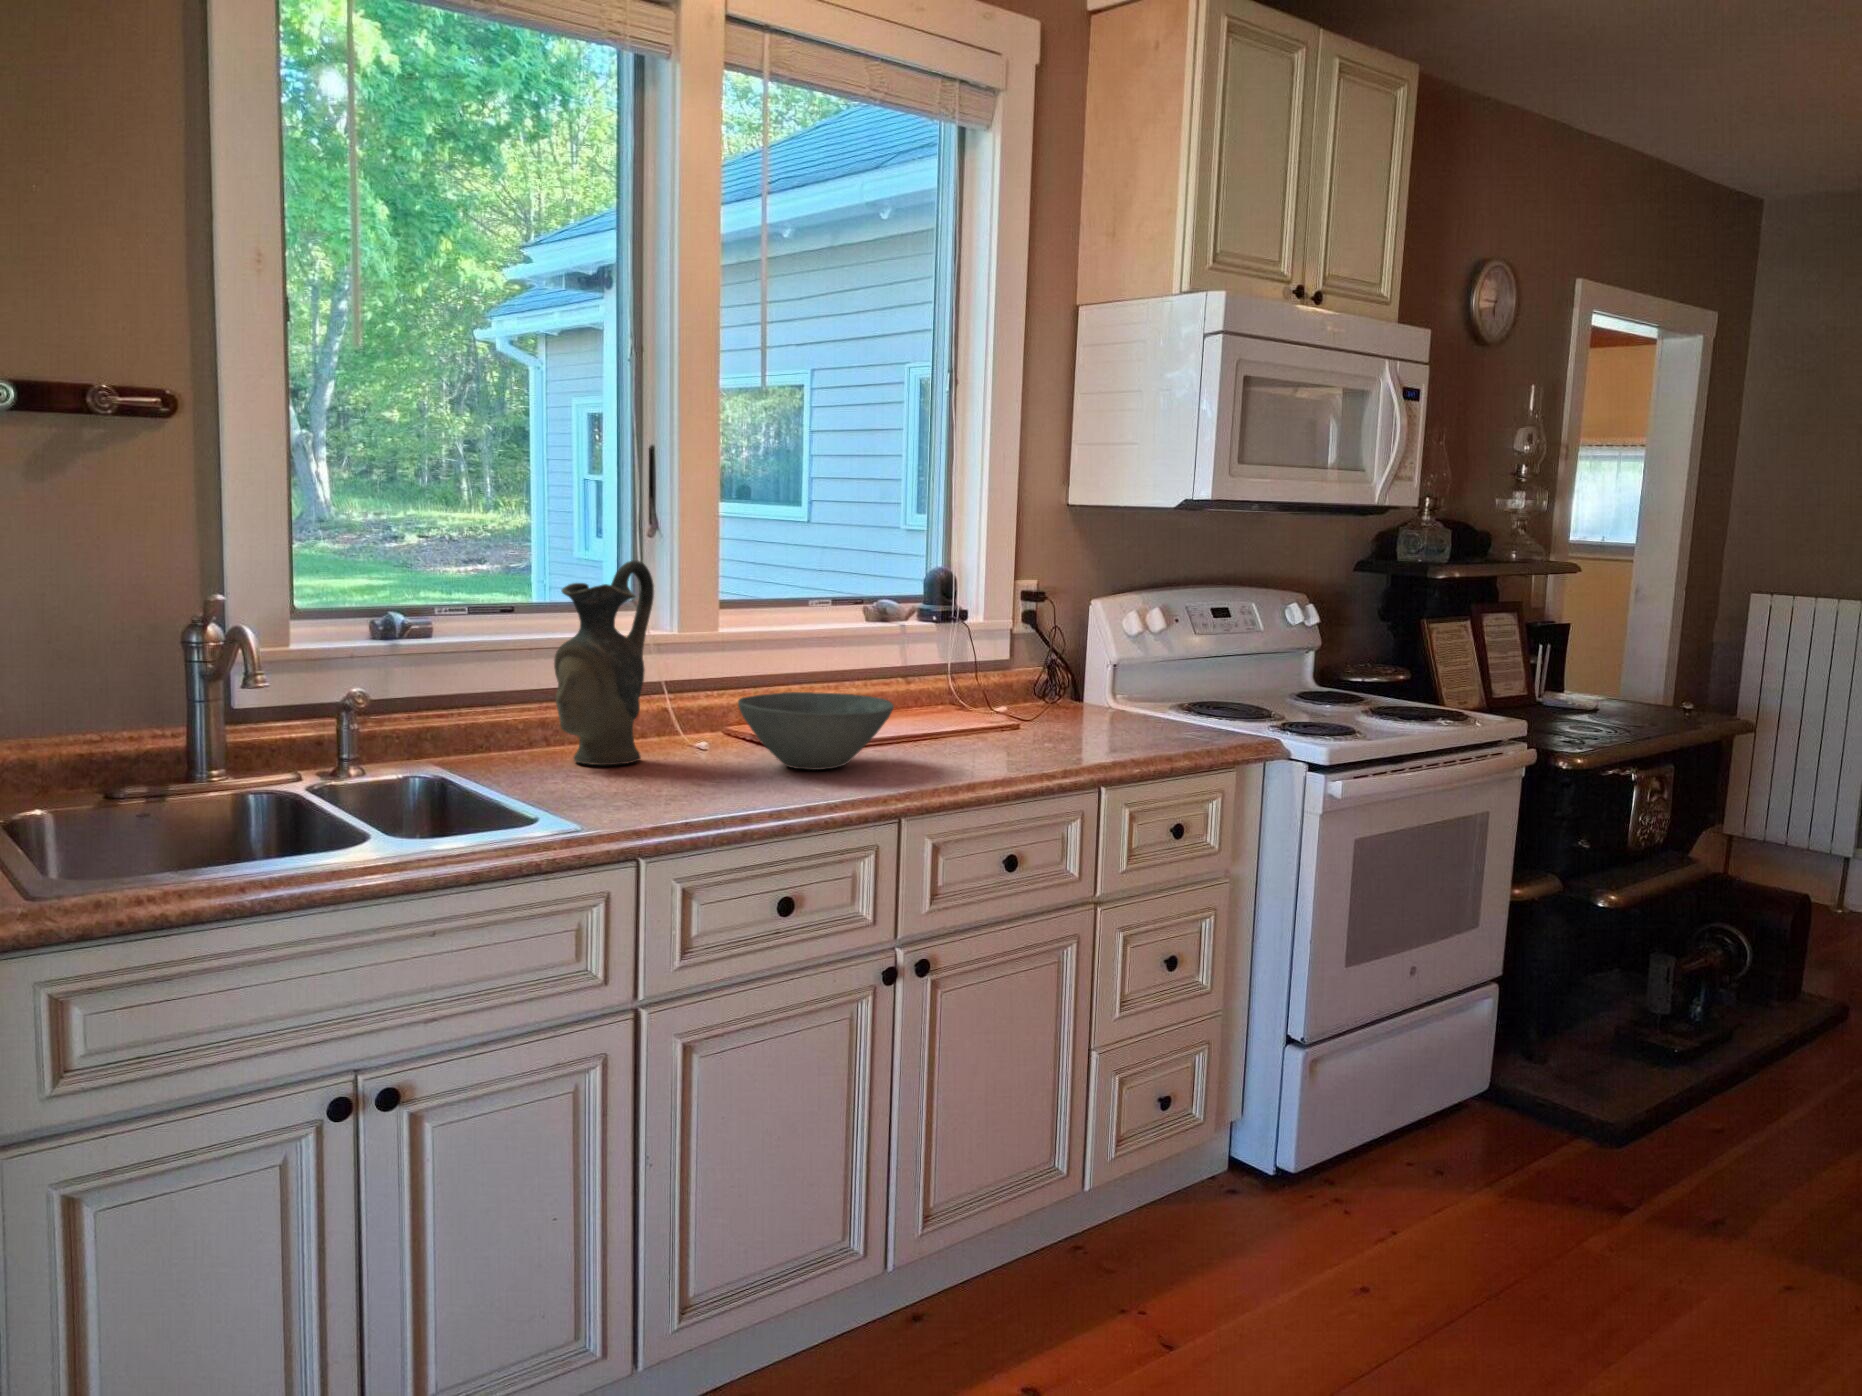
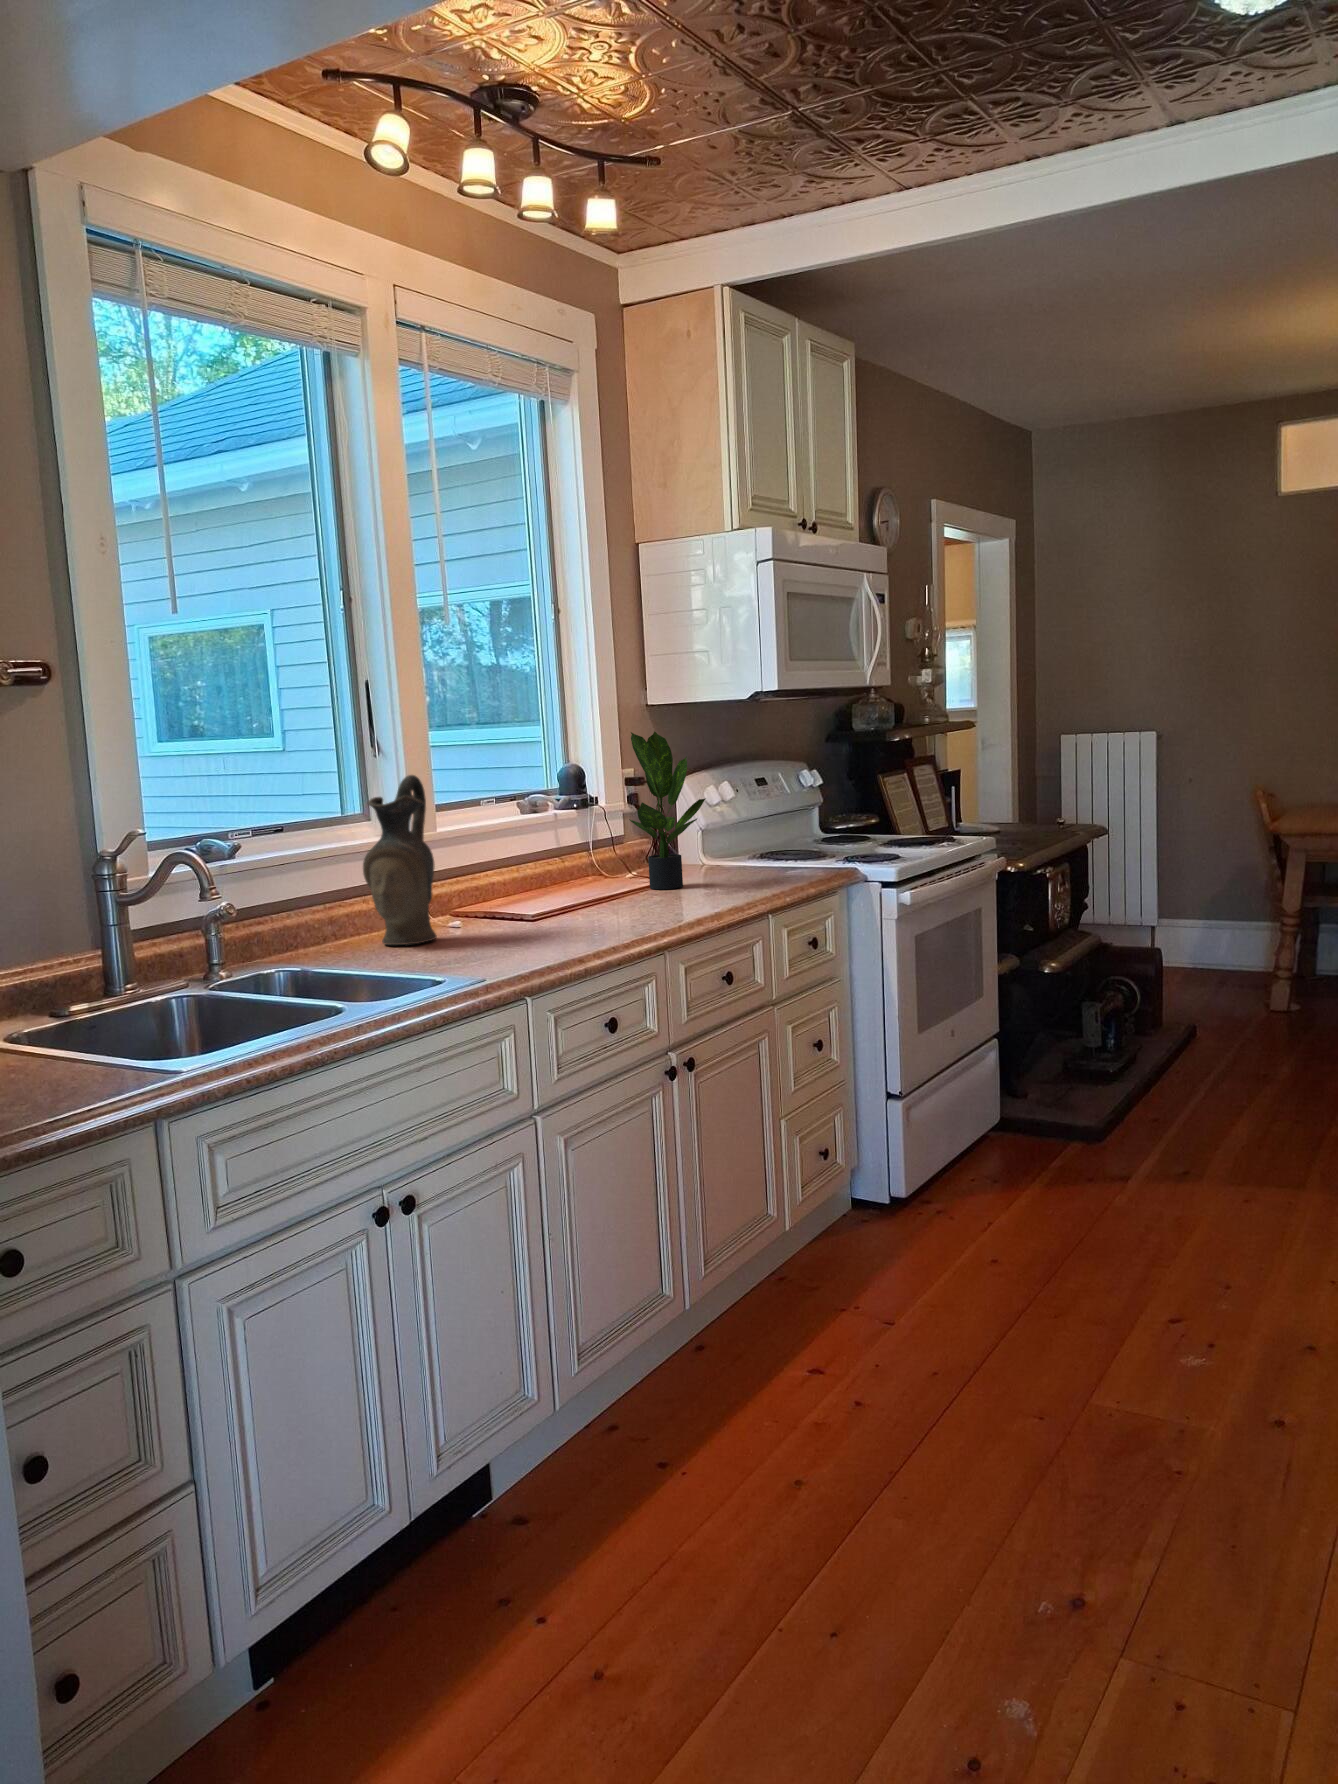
potted plant: none [969,533,1071,735] -> present [629,731,705,889]
bowl: present [738,692,894,770] -> none [508,866,631,927]

